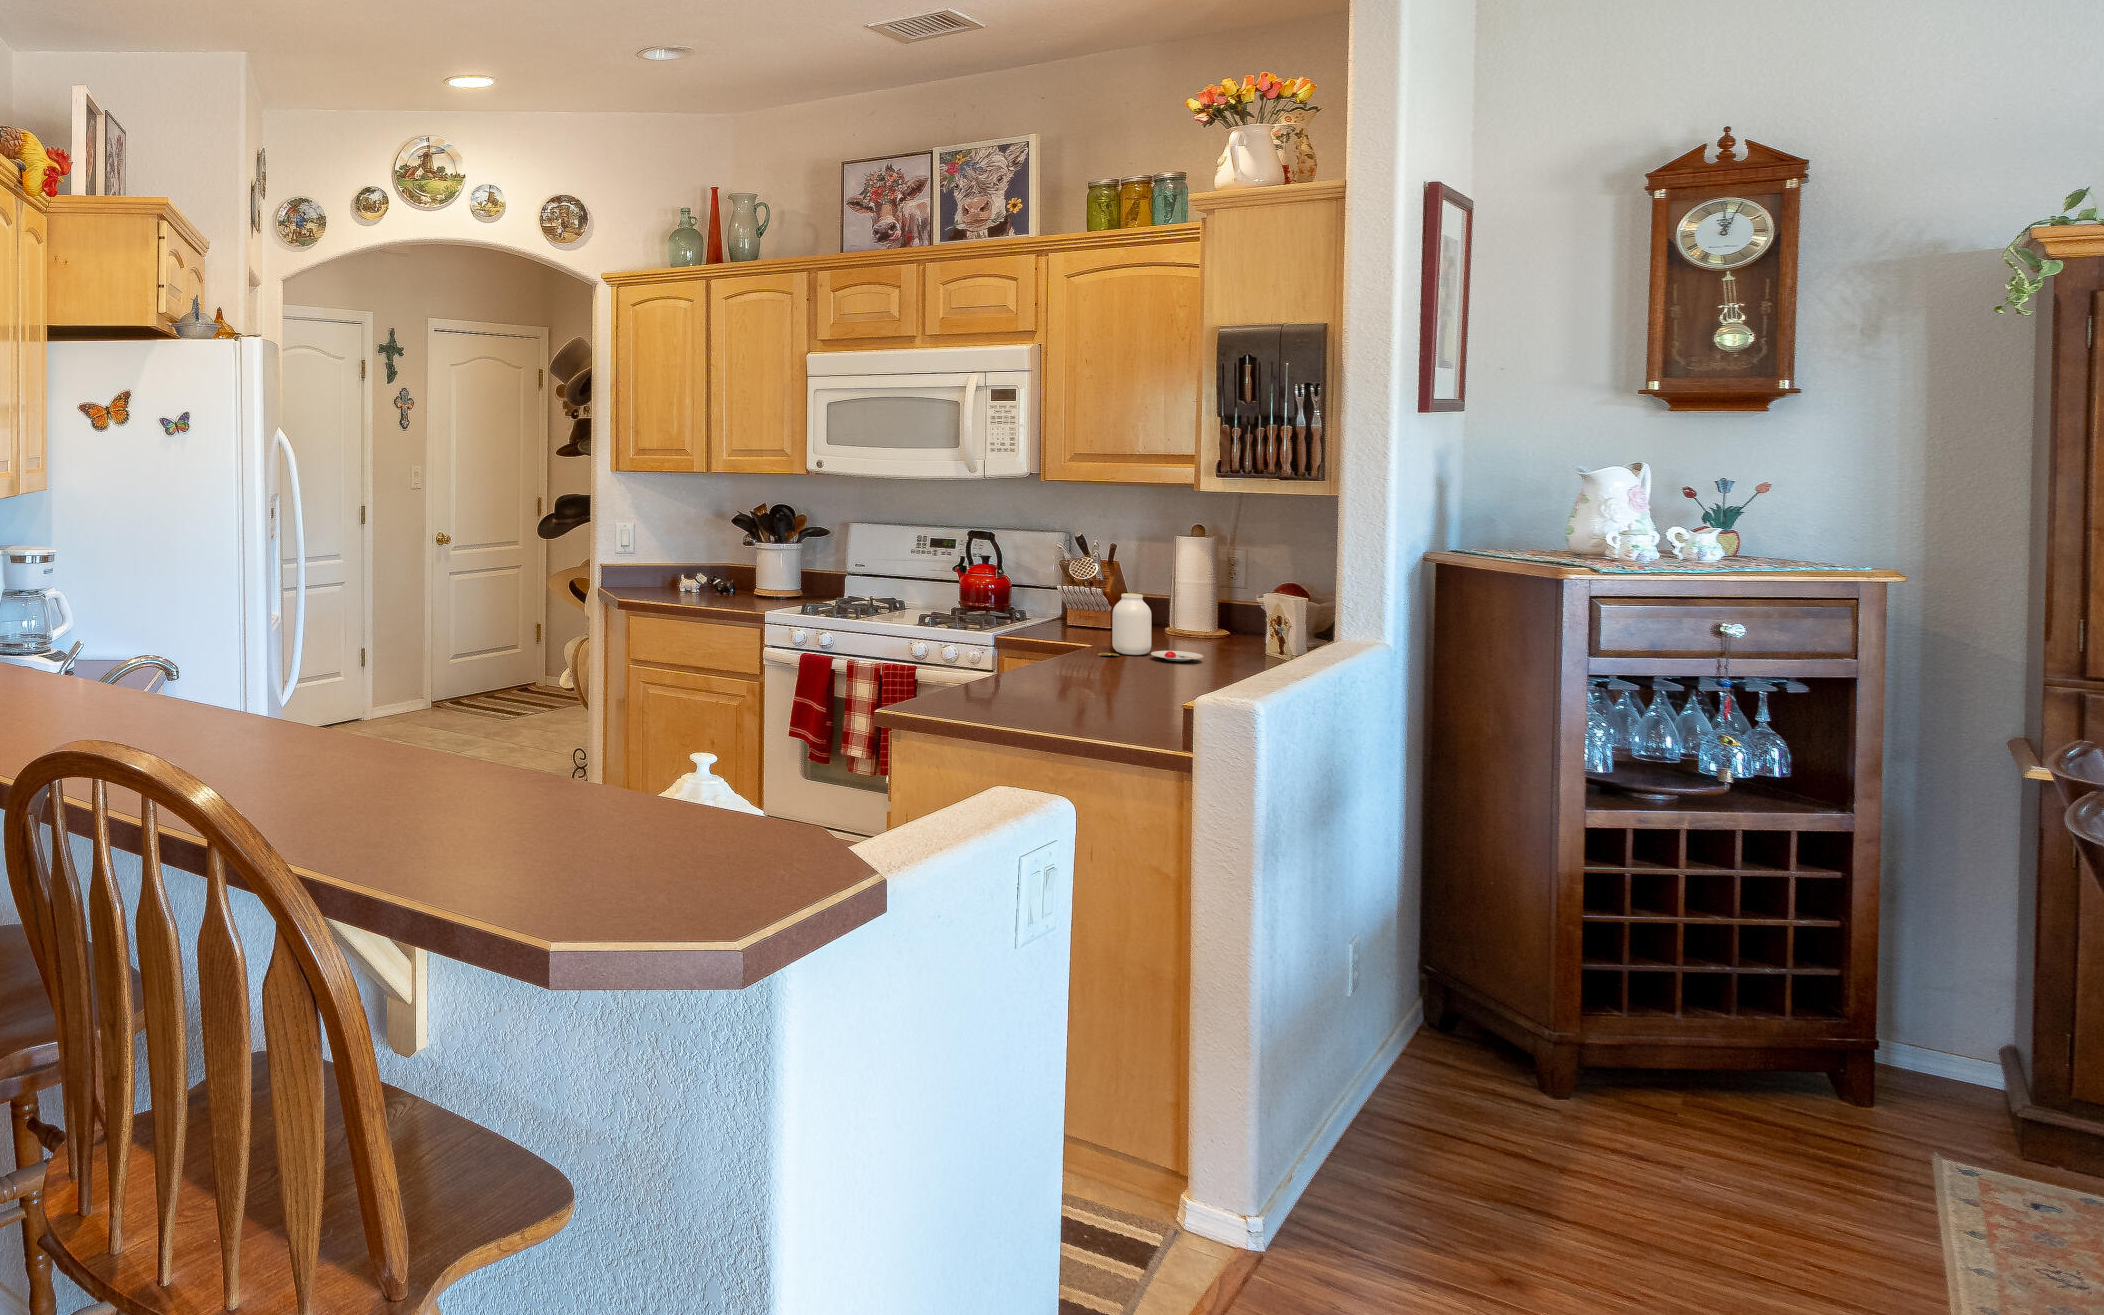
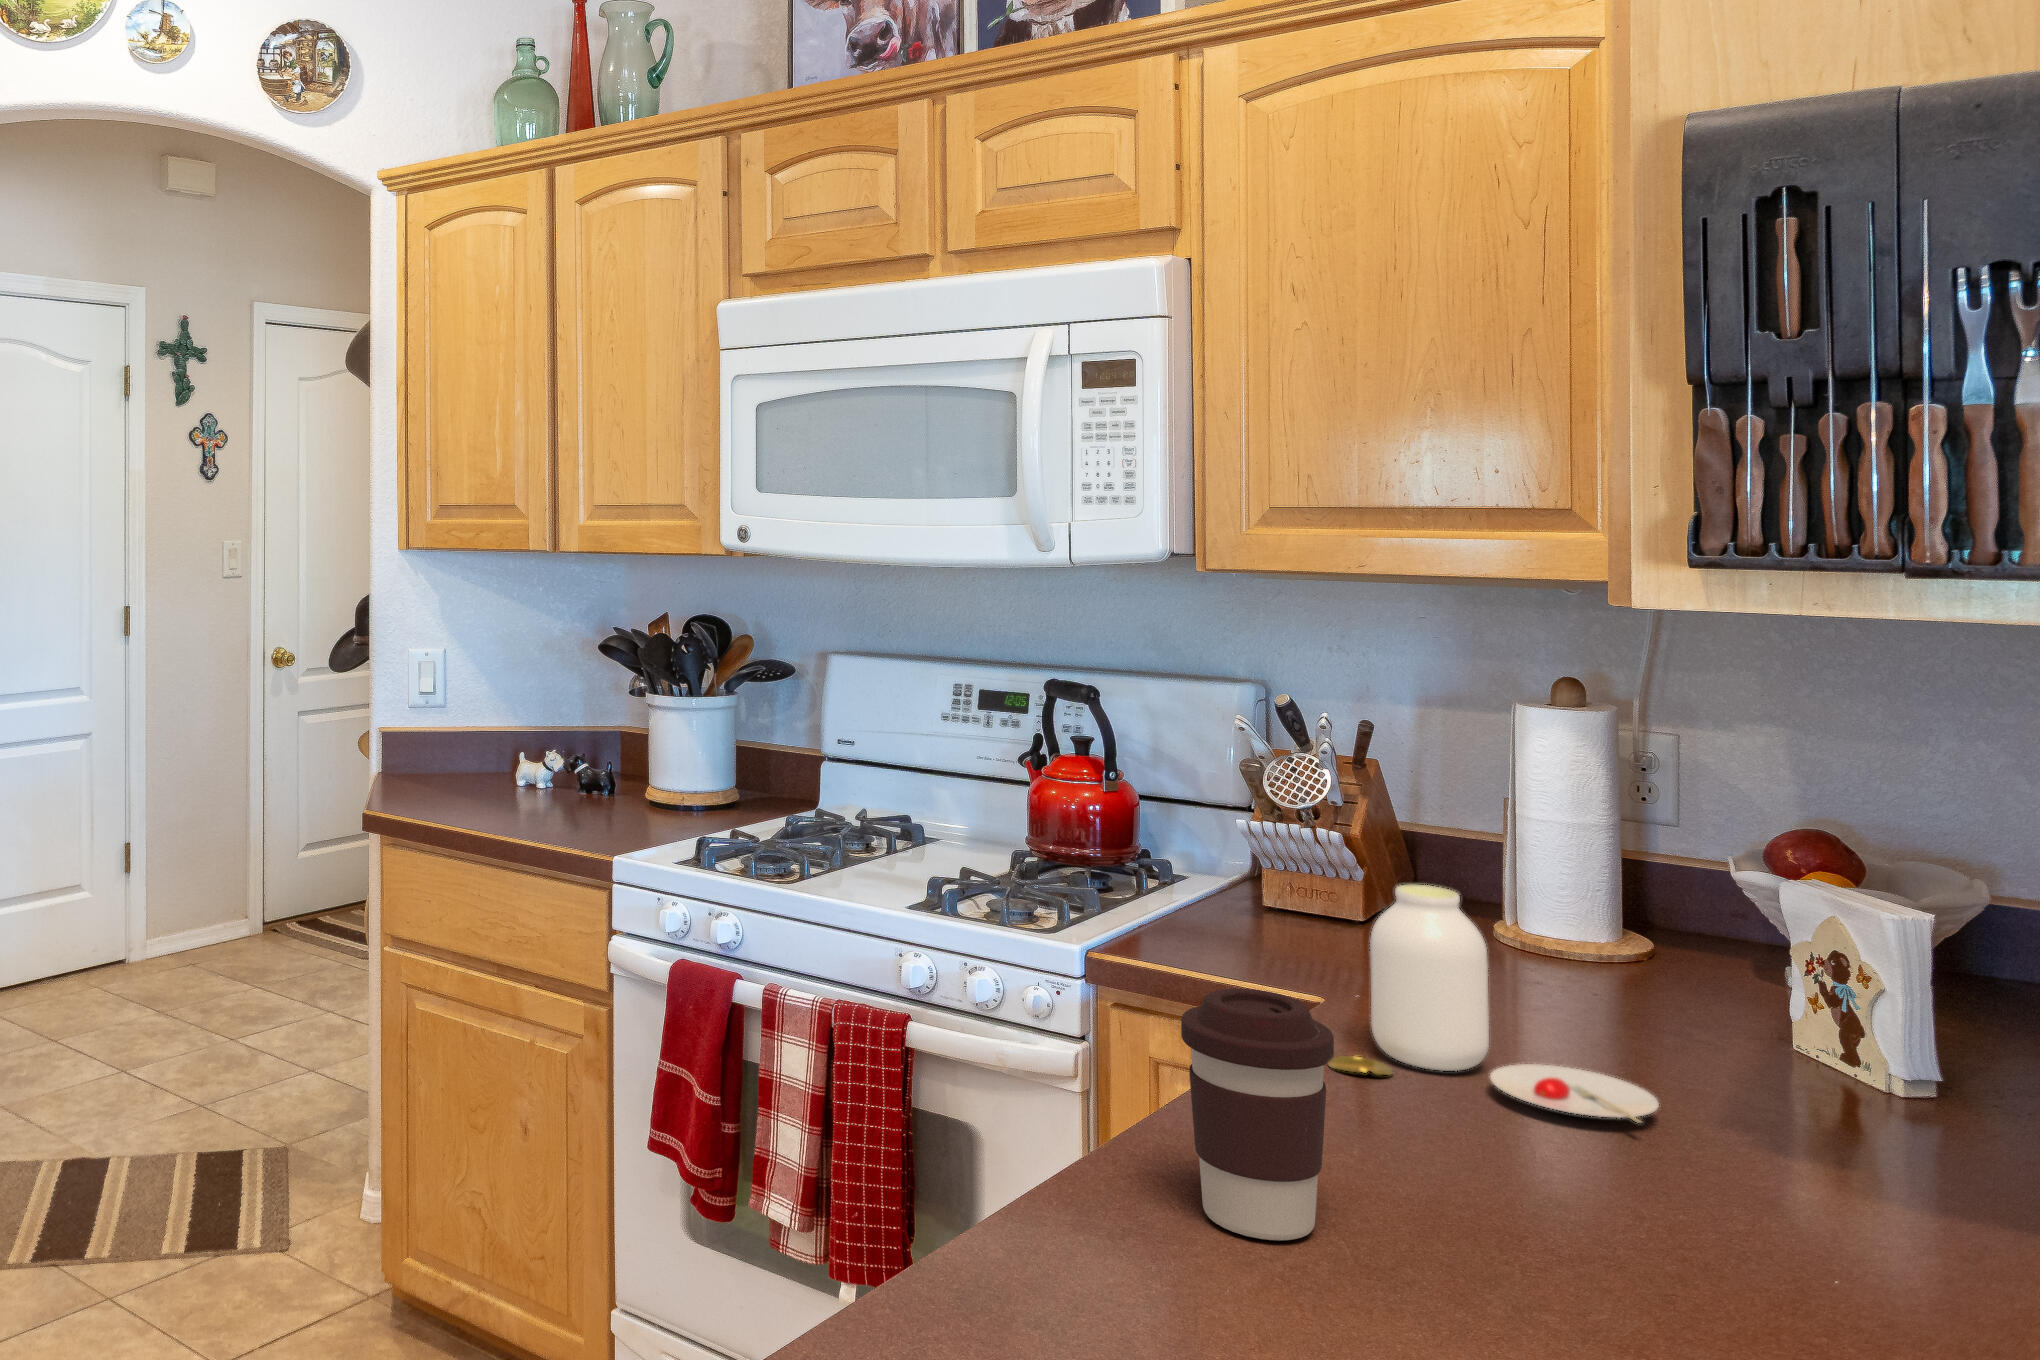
coffee cup: none [1058,612,1103,681] -> present [1181,988,1334,1240]

